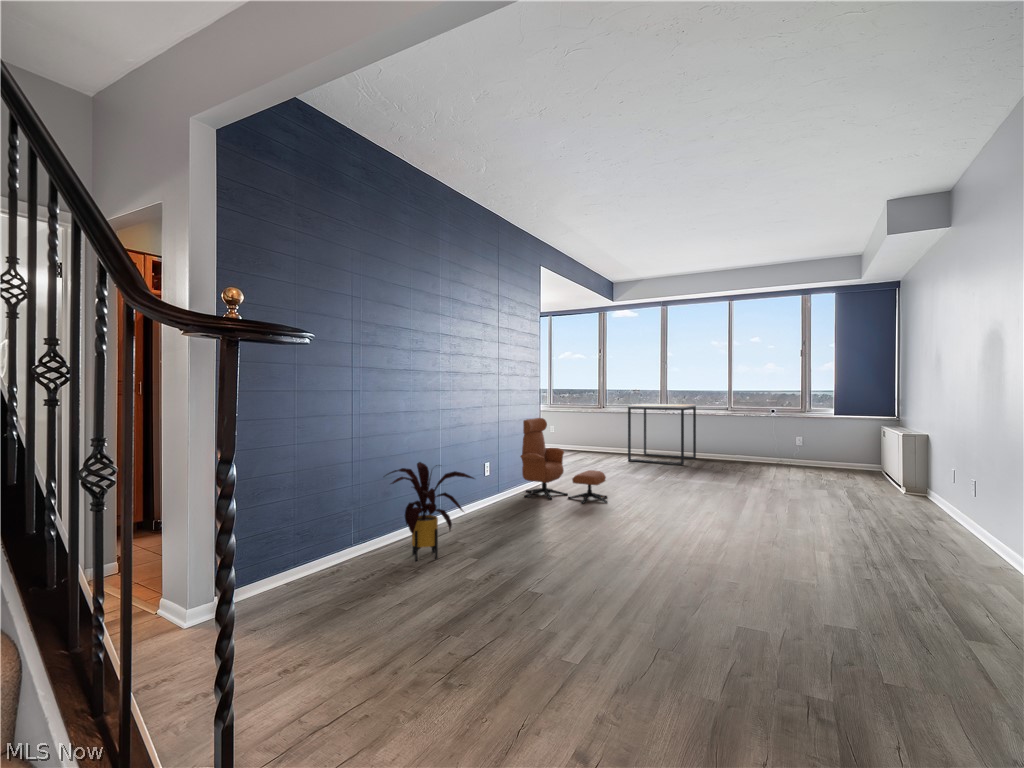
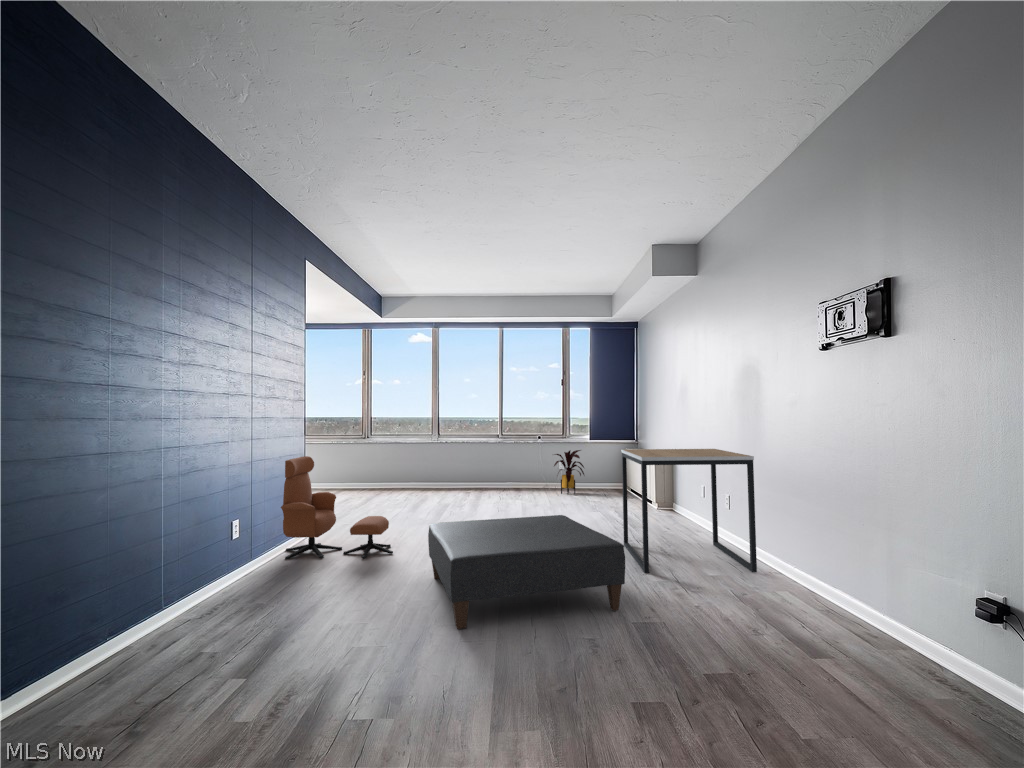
side table: present [628,404,696,465] -> present [621,449,757,573]
house plant: present [387,462,474,561] -> present [554,450,584,494]
ottoman: none [631,478,810,572] -> present [428,515,625,629]

